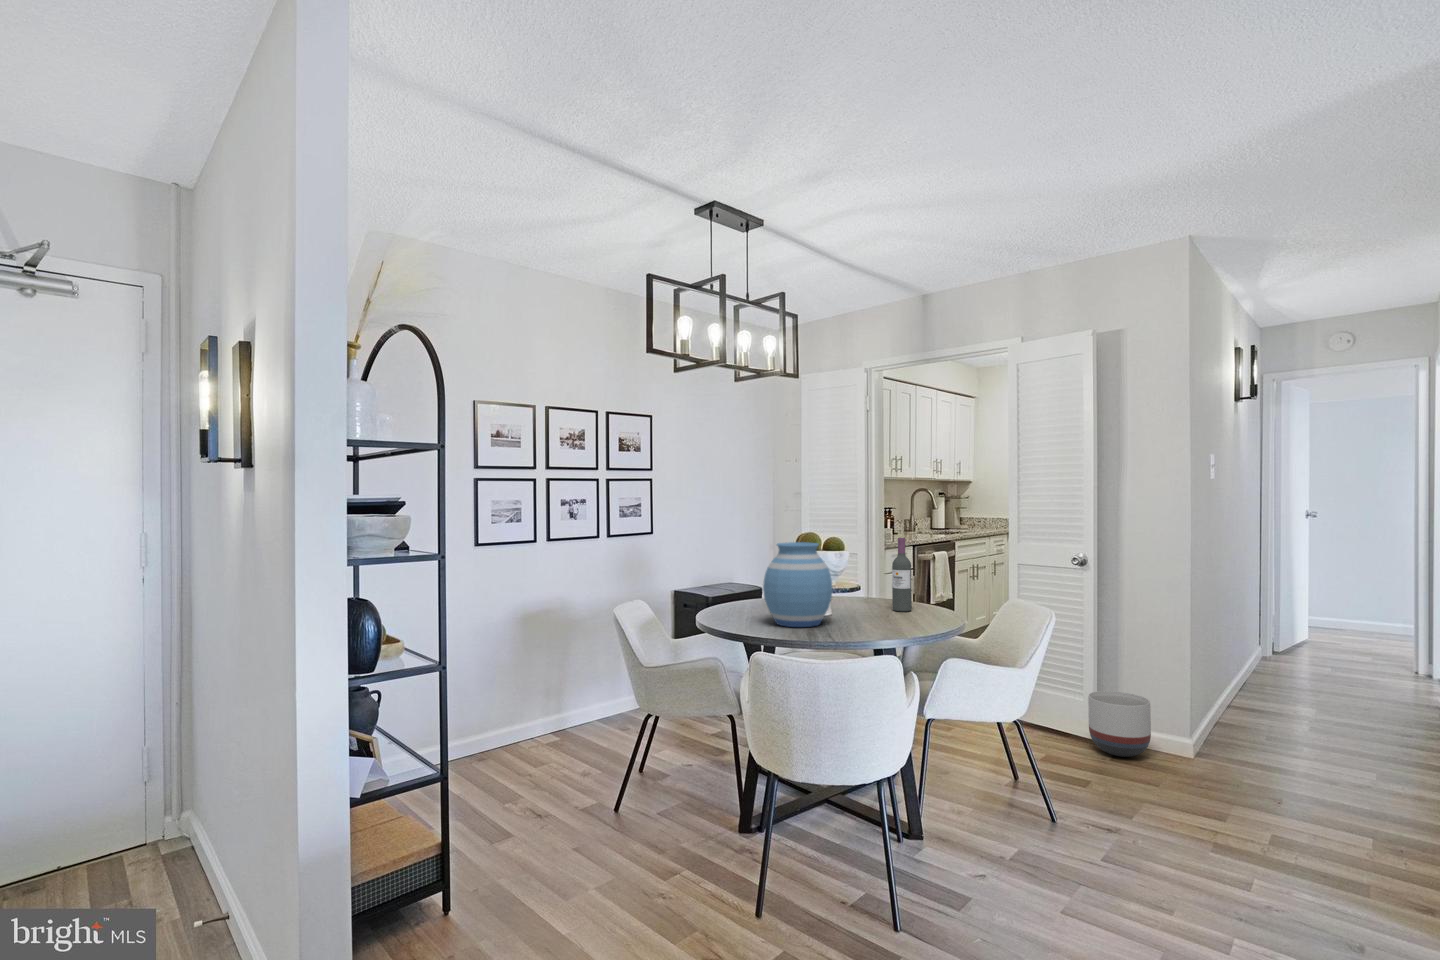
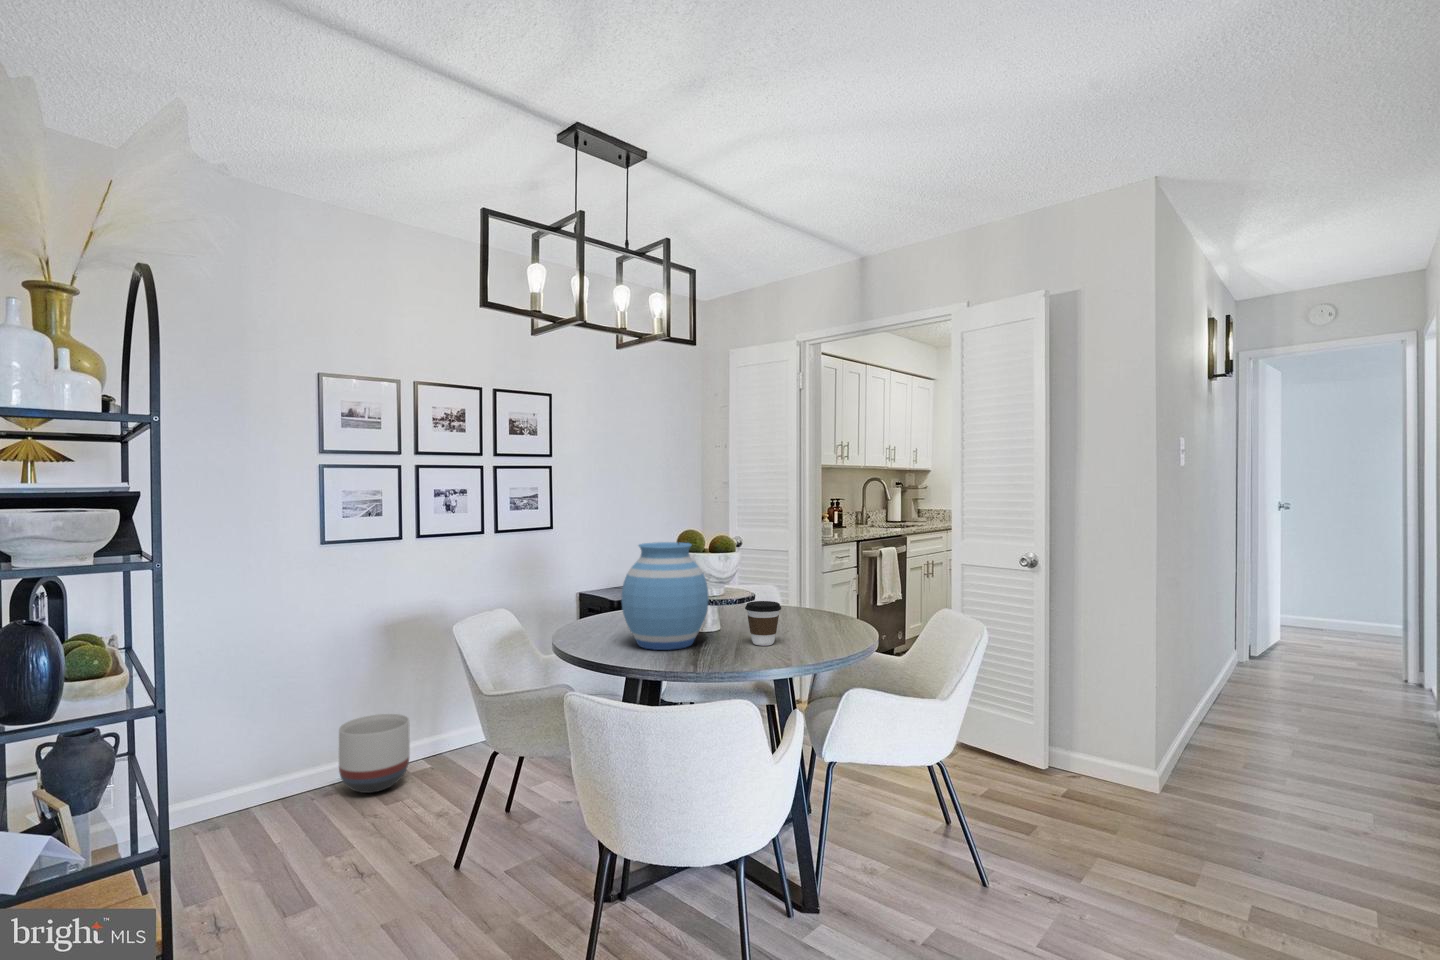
wine bottle: present [892,538,912,612] -> none [794,536,817,626]
coffee cup: none [862,590,891,625] -> present [745,601,781,646]
planter: present [1088,691,1151,757] -> present [339,714,410,793]

